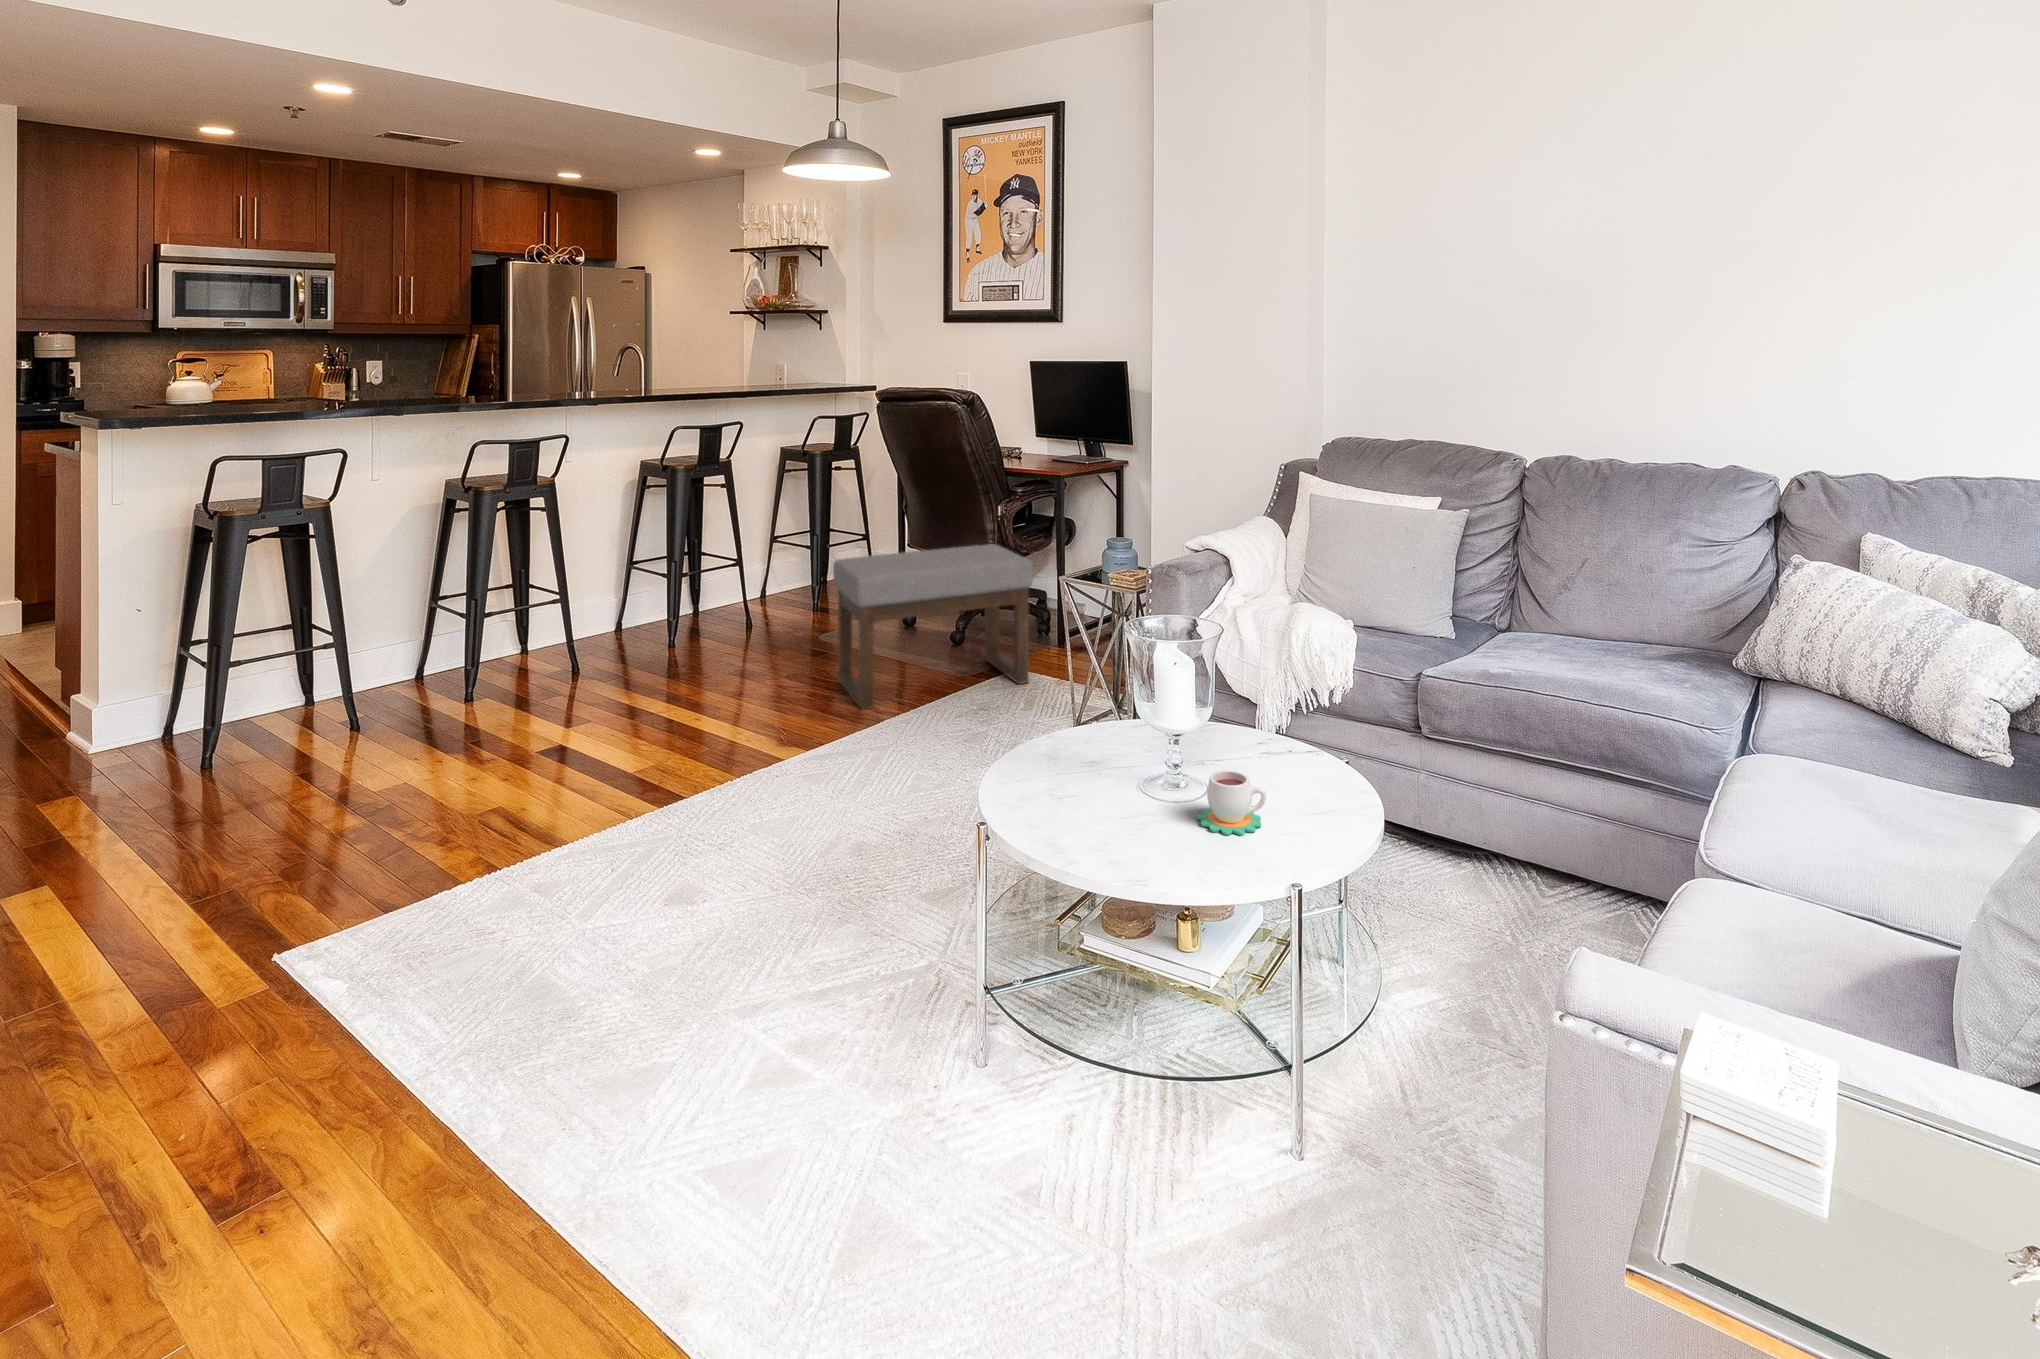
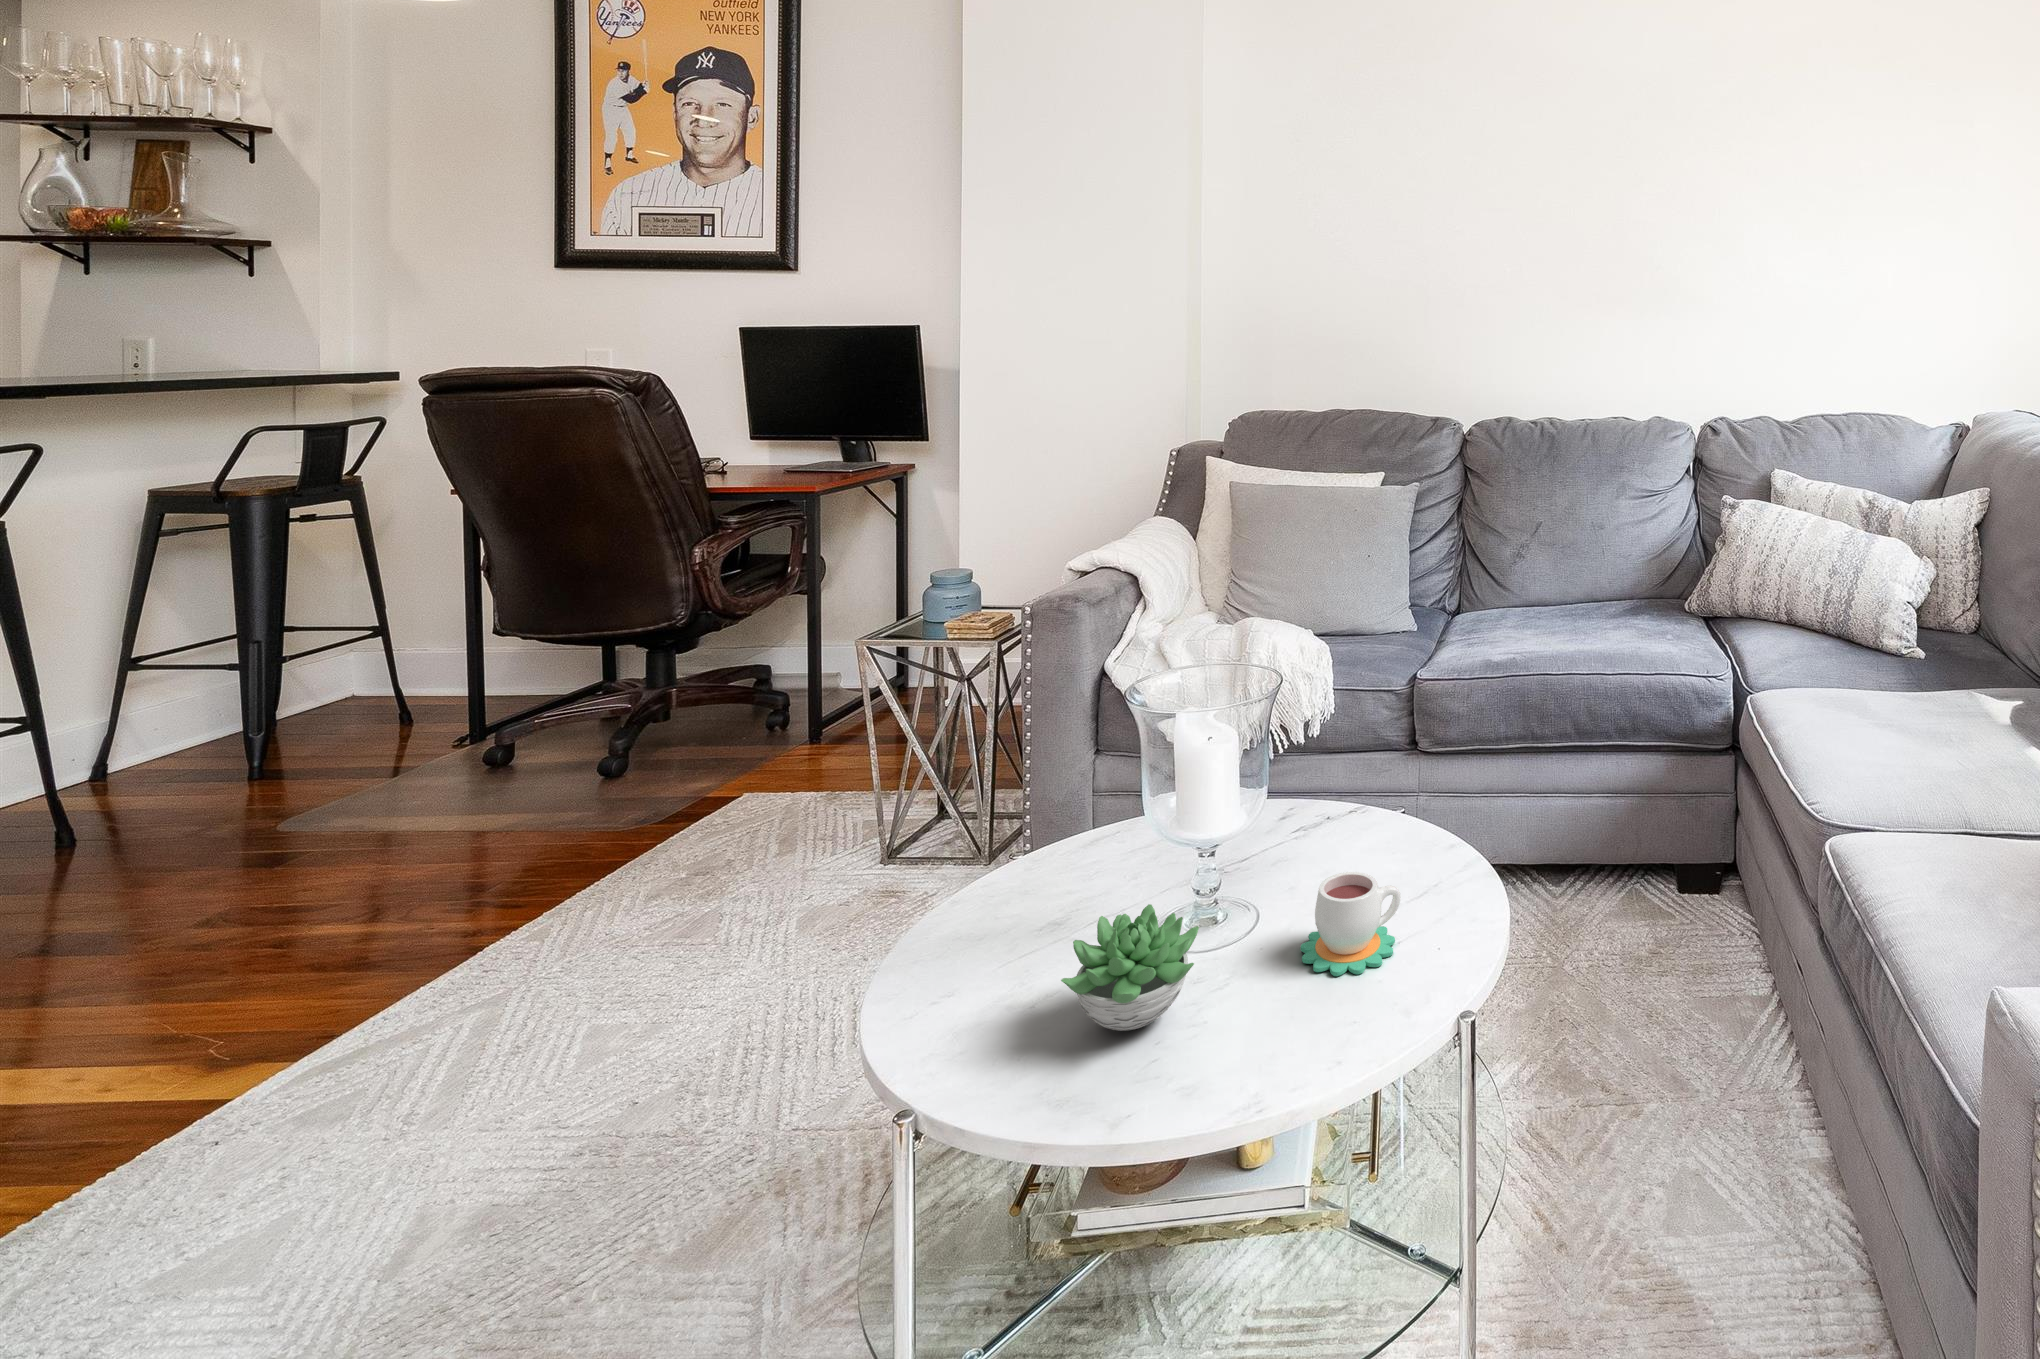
ottoman: present [833,544,1033,709] -> none [336,607,783,941]
succulent plant: none [1048,751,1131,819] -> present [1061,904,1199,1031]

